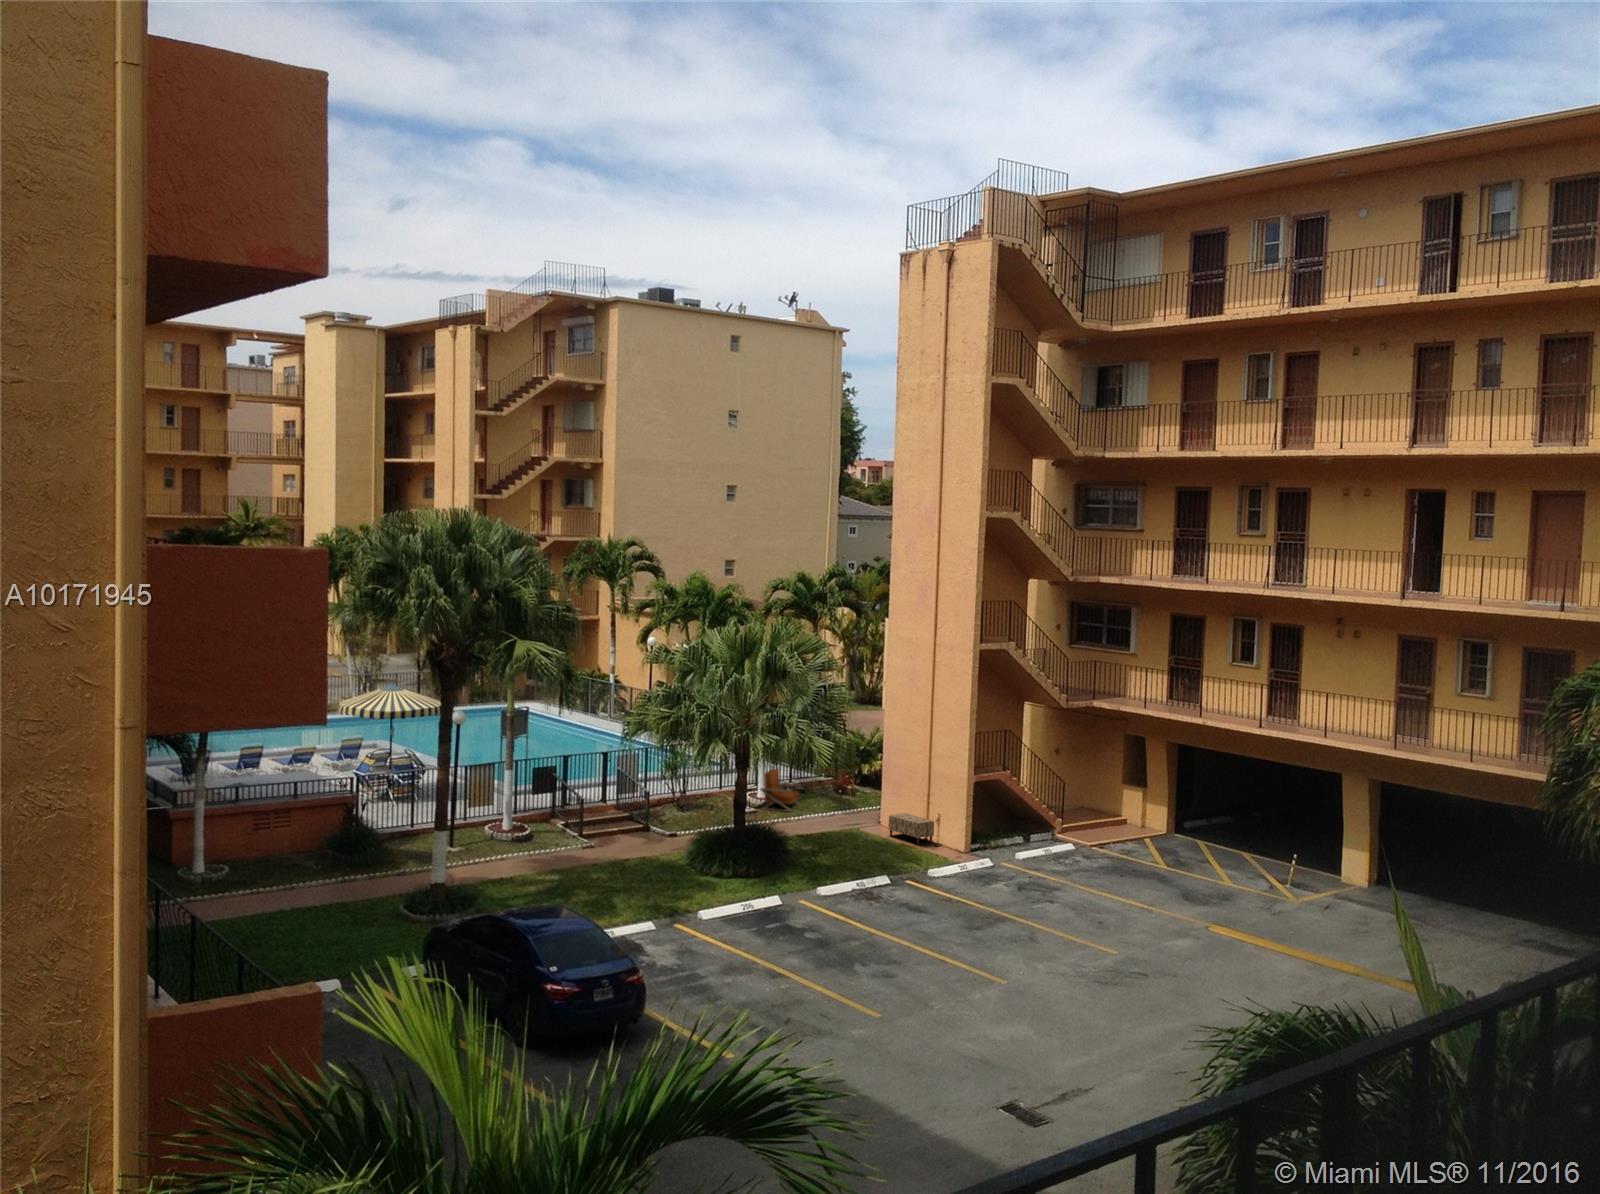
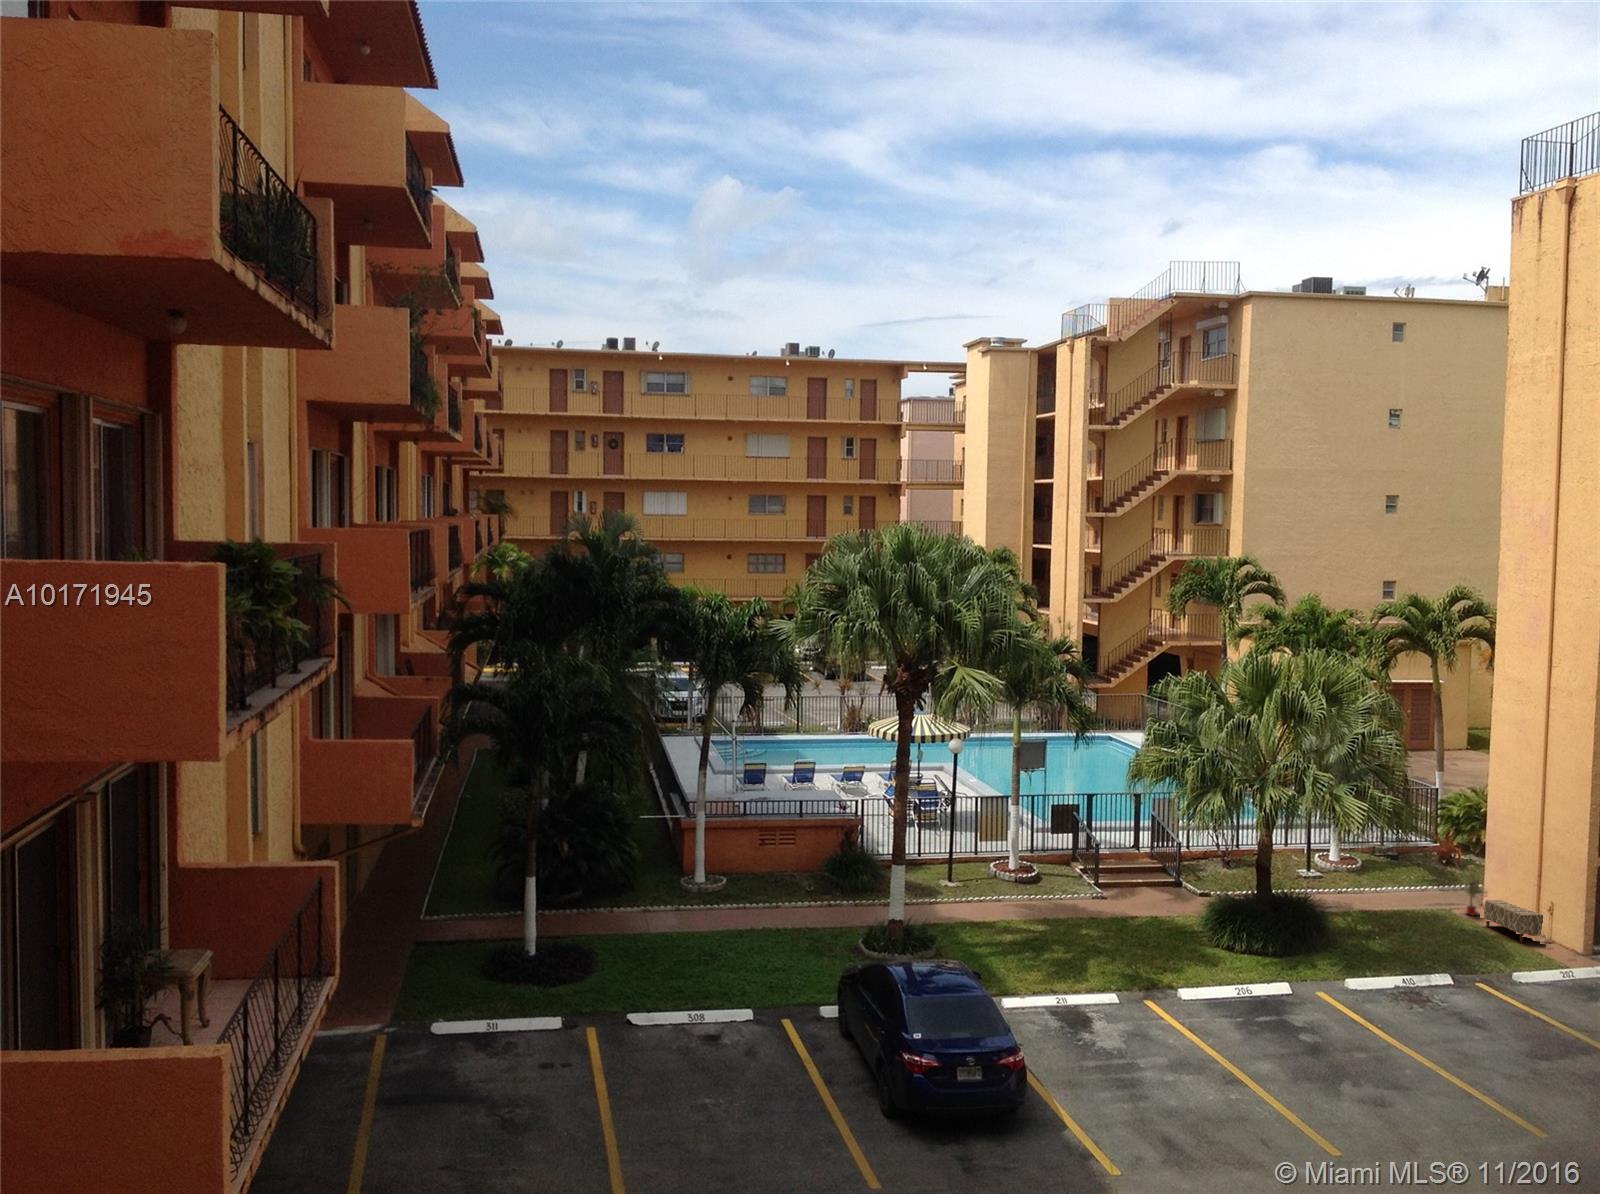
lounge chair: present [760,769,800,812] -> none [1326,828,1384,882]
potted tree: none [870,794,889,829] -> present [1465,872,1487,915]

